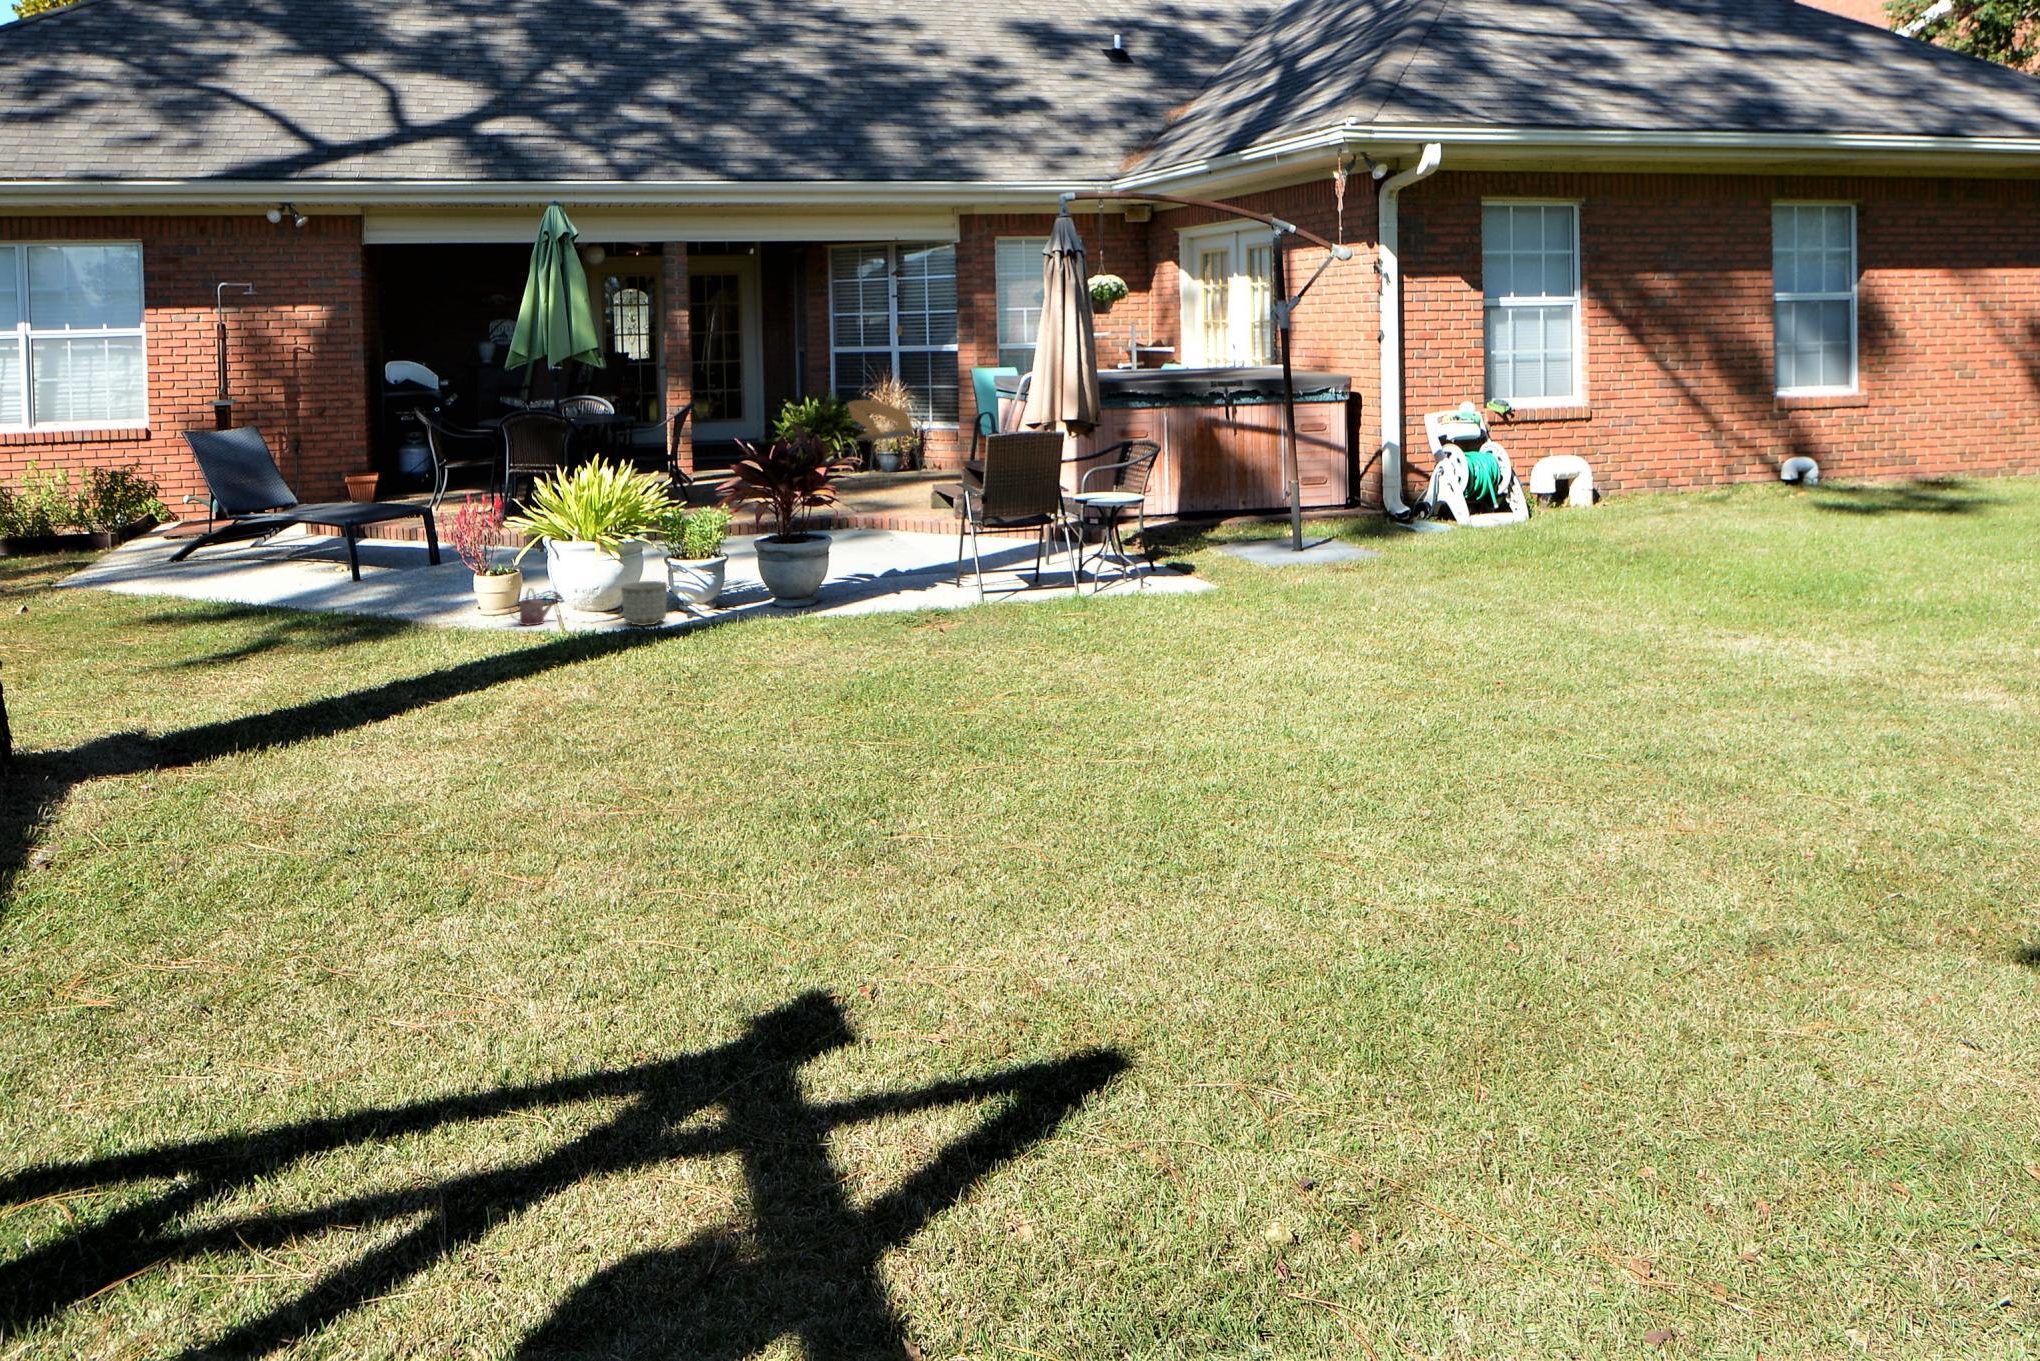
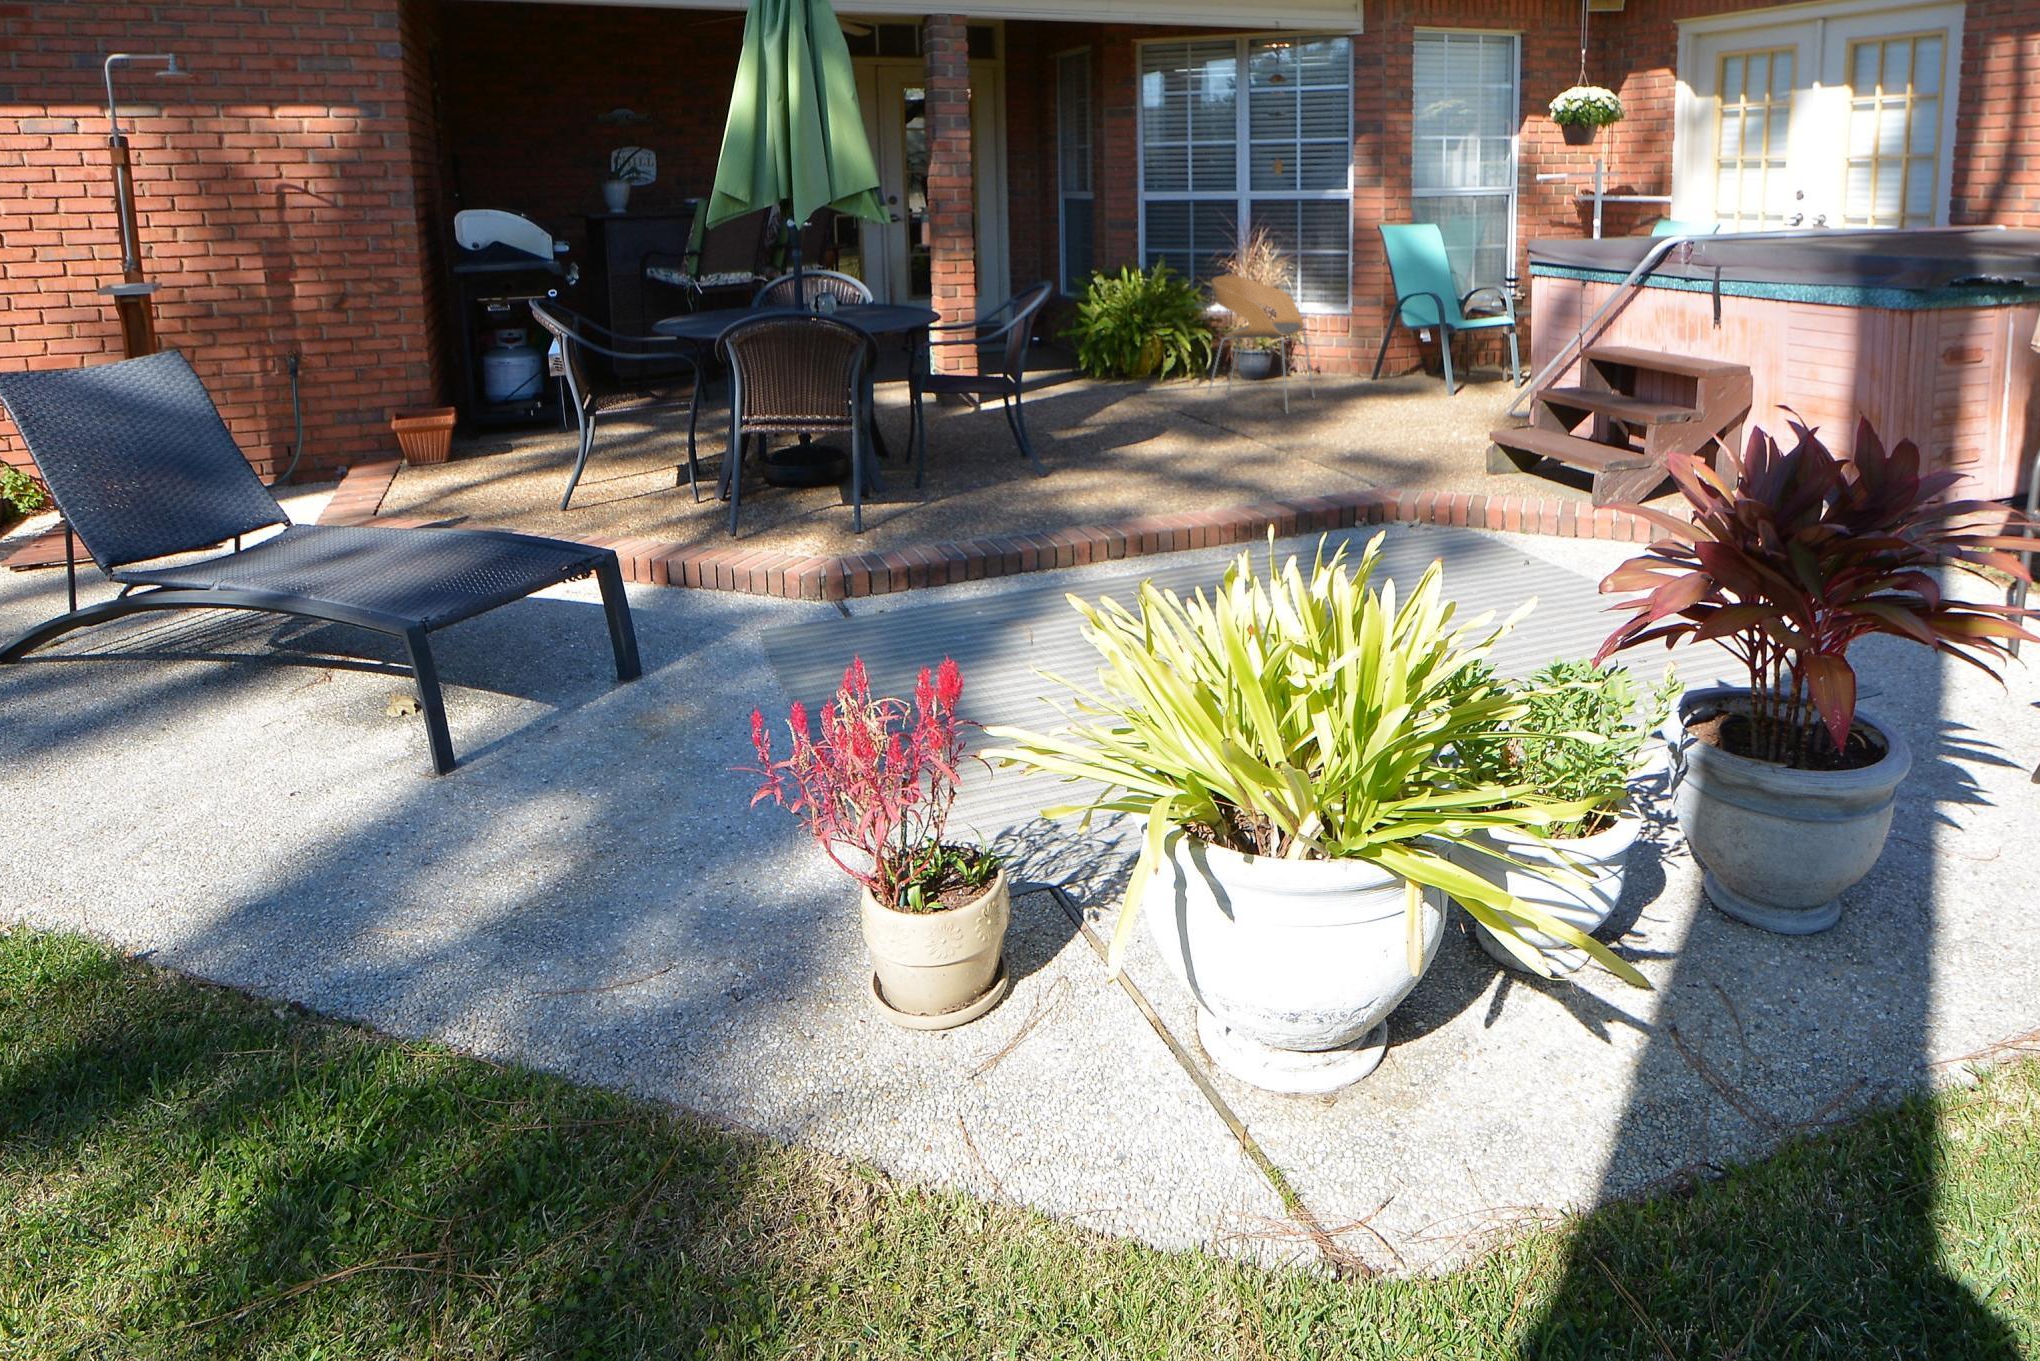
planter: present [621,581,667,626] -> none [1397,906,1550,1088]
watering can: present [509,588,562,625] -> none [1032,949,1177,1093]

